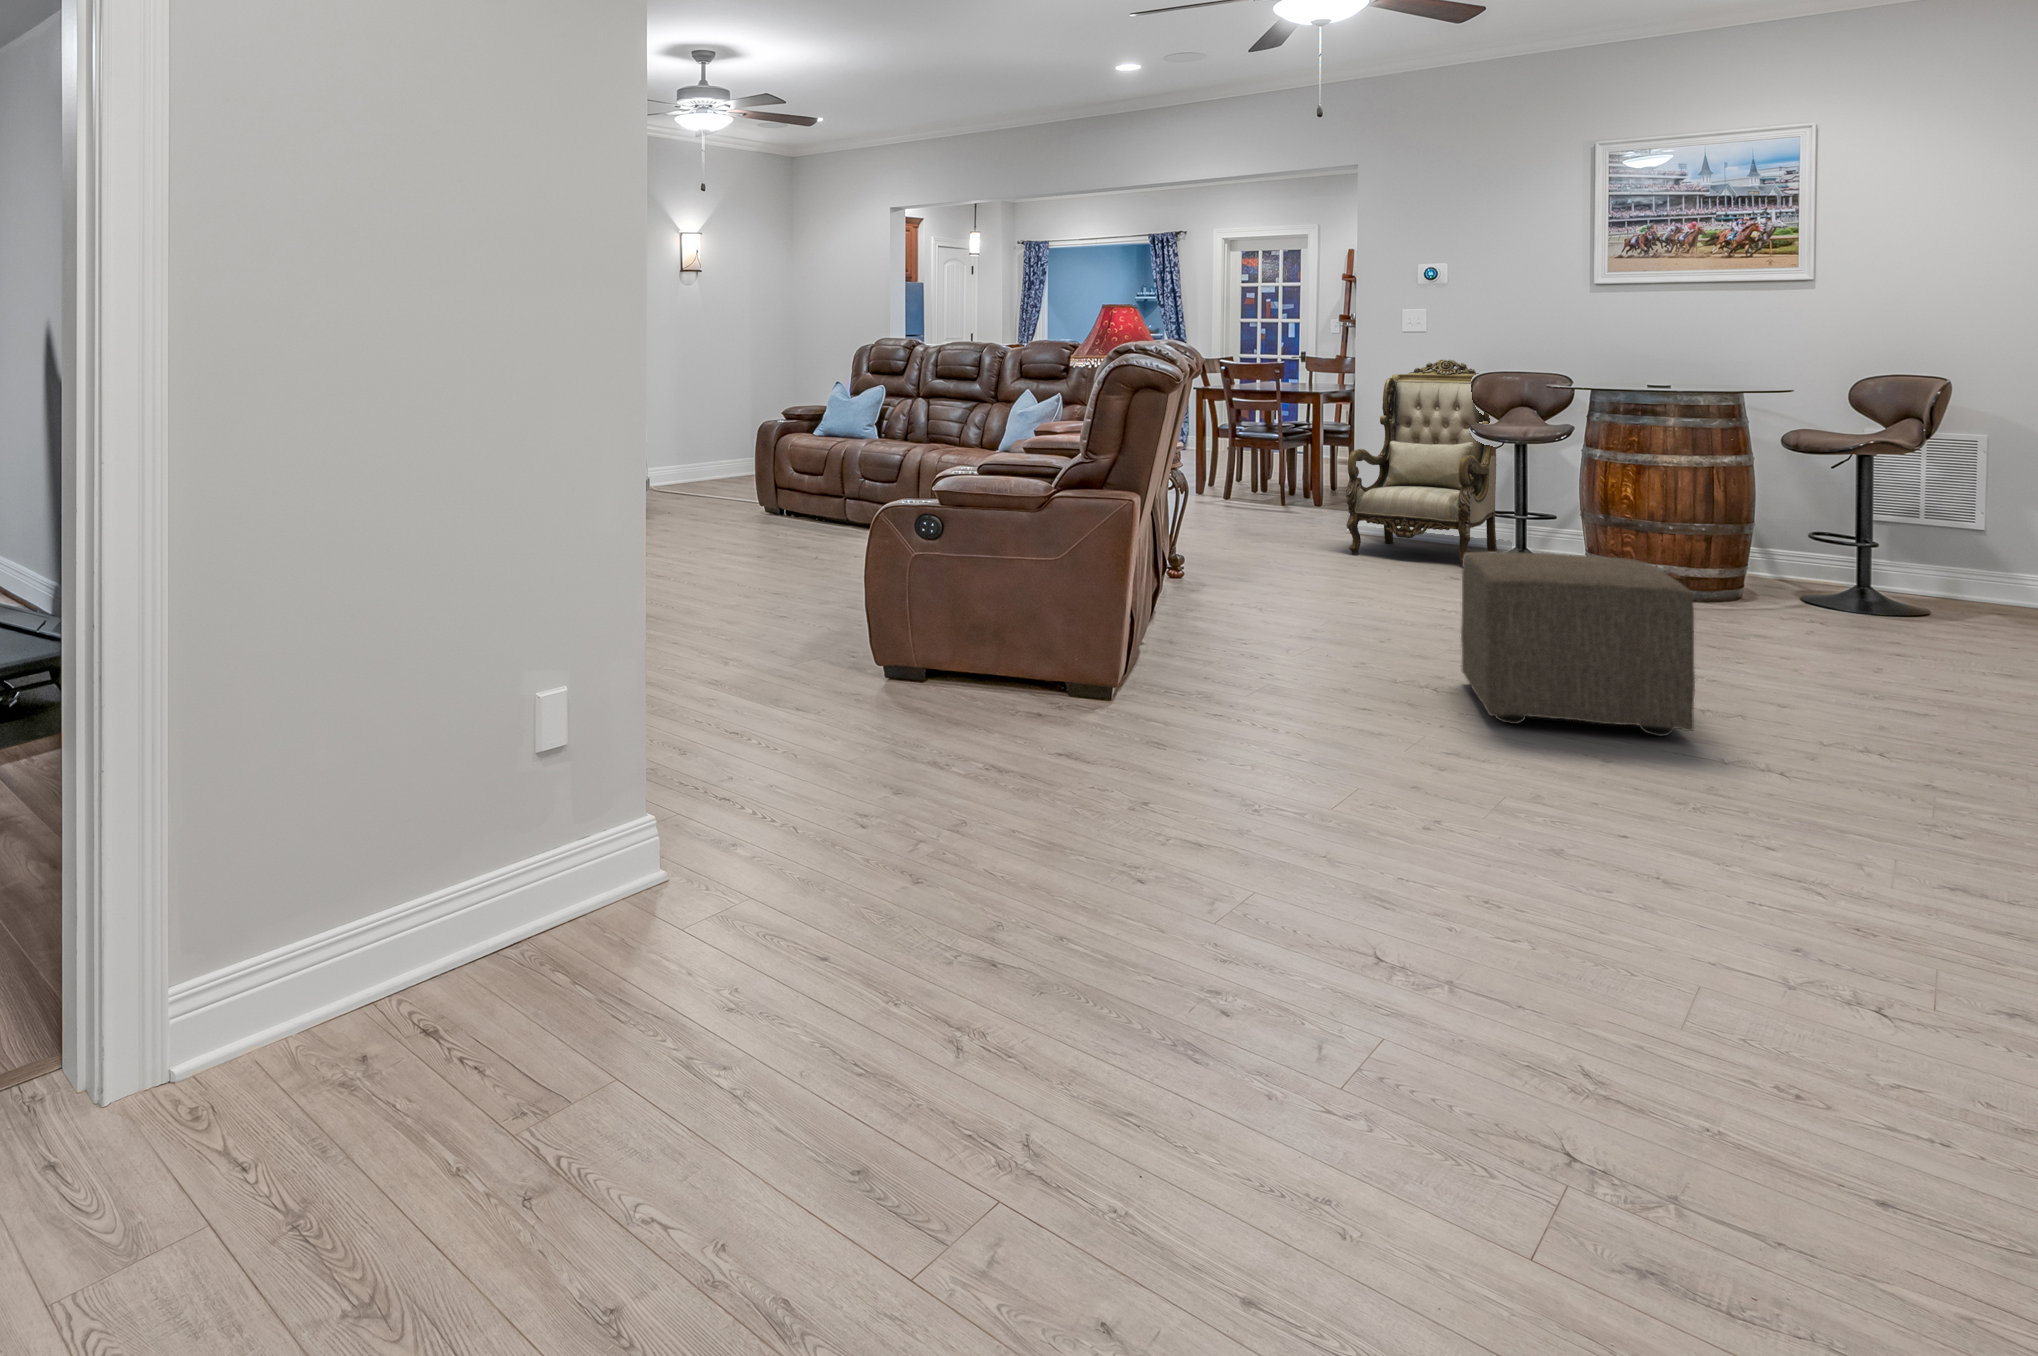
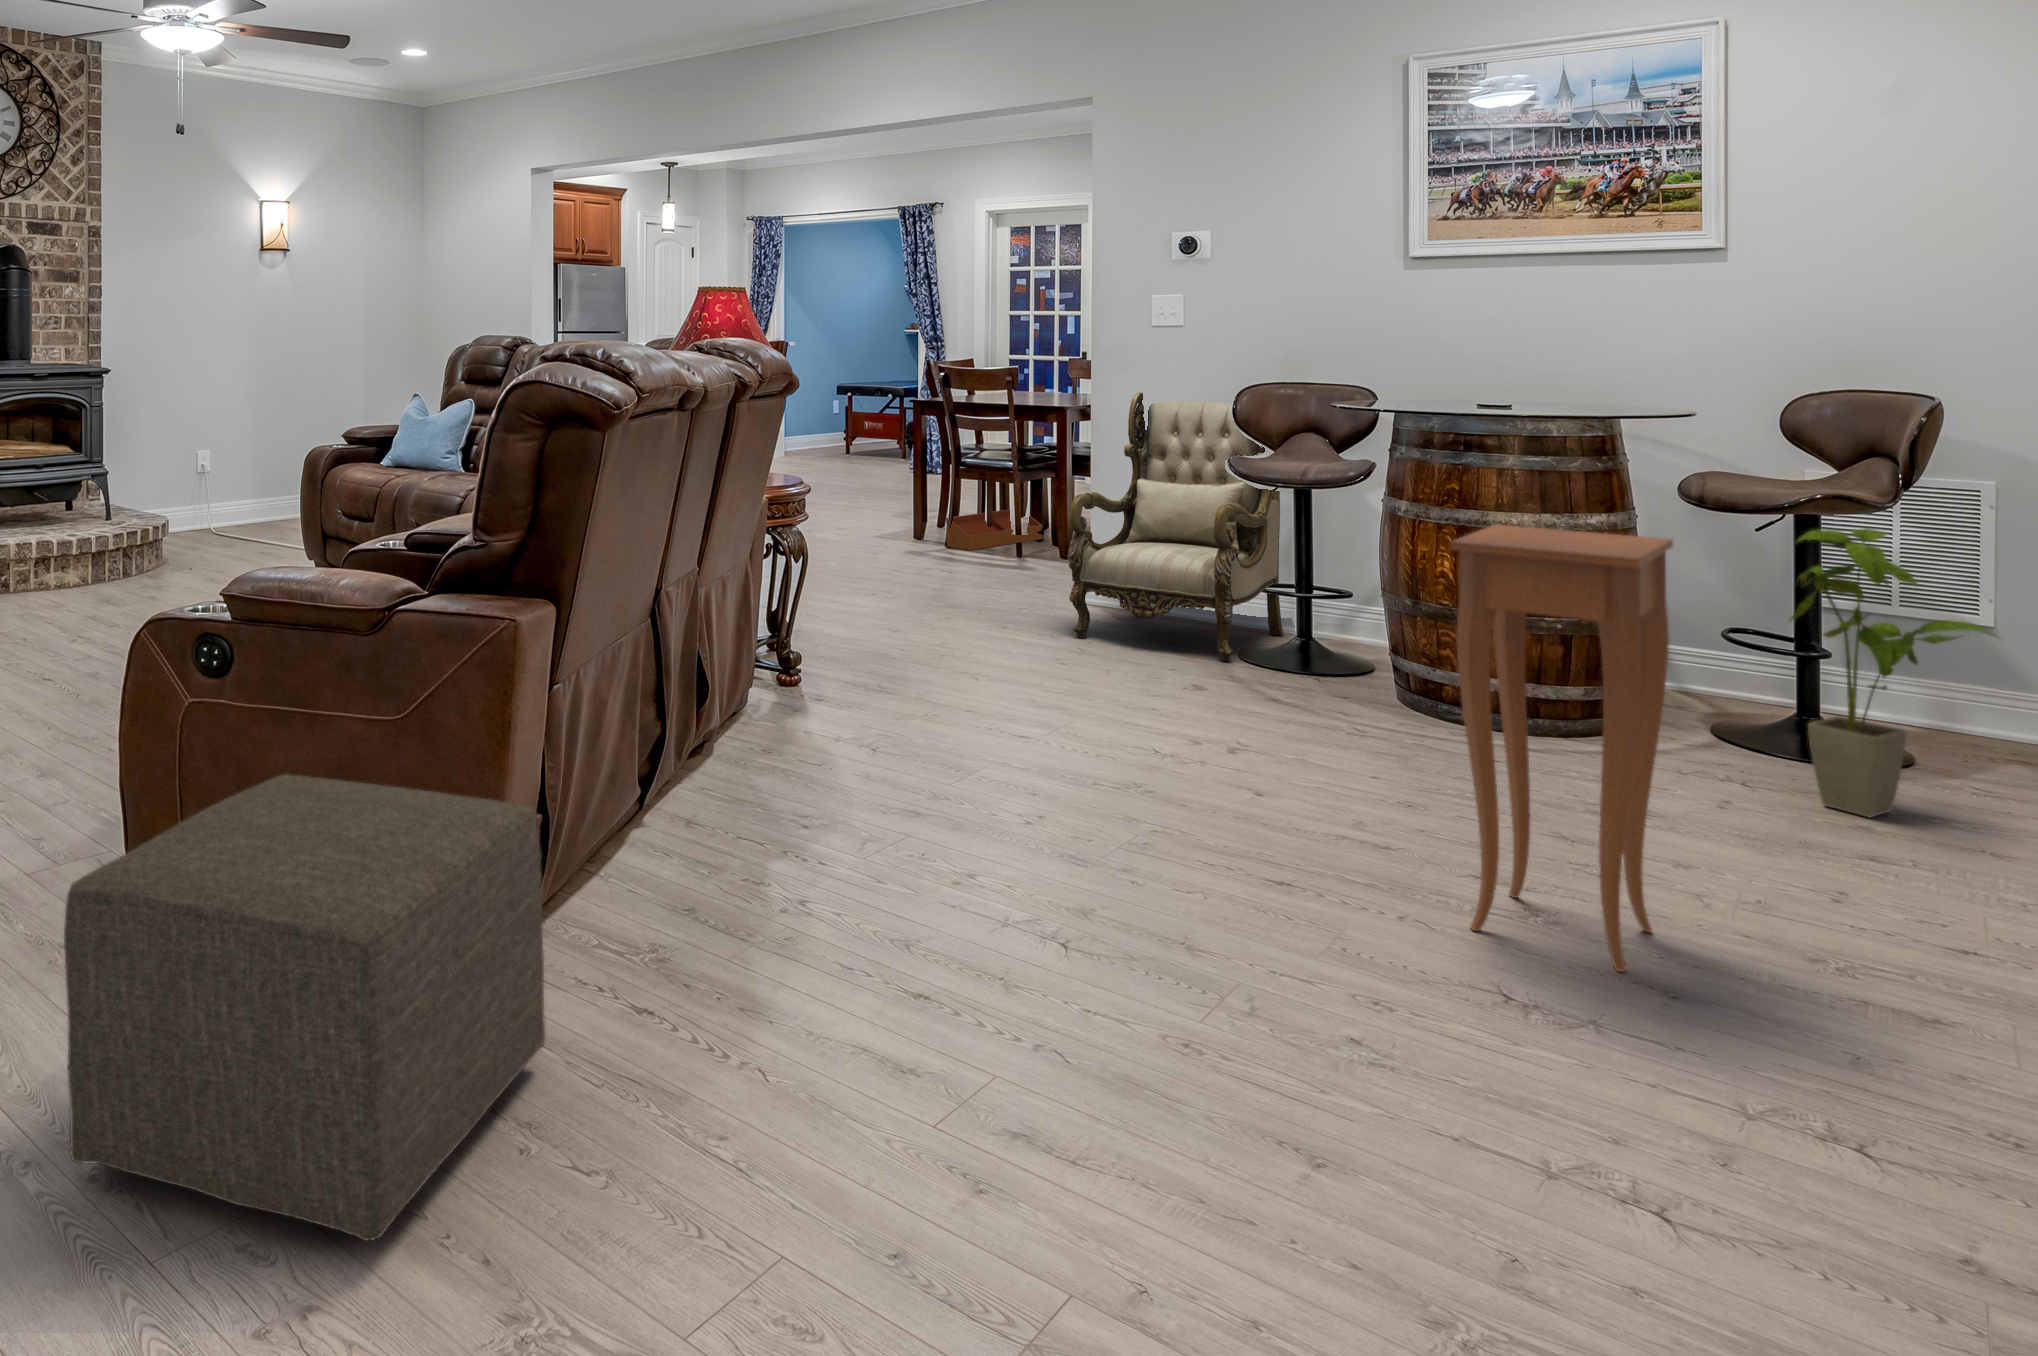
side table: none [1671,445,1798,695] -> present [1450,525,1673,972]
house plant: none [1854,457,1982,638] -> present [1791,528,1995,817]
storage bin: none [1209,474,1281,504] -> present [946,510,1043,550]
ottoman: present [1461,552,1695,736] -> present [64,774,545,1241]

